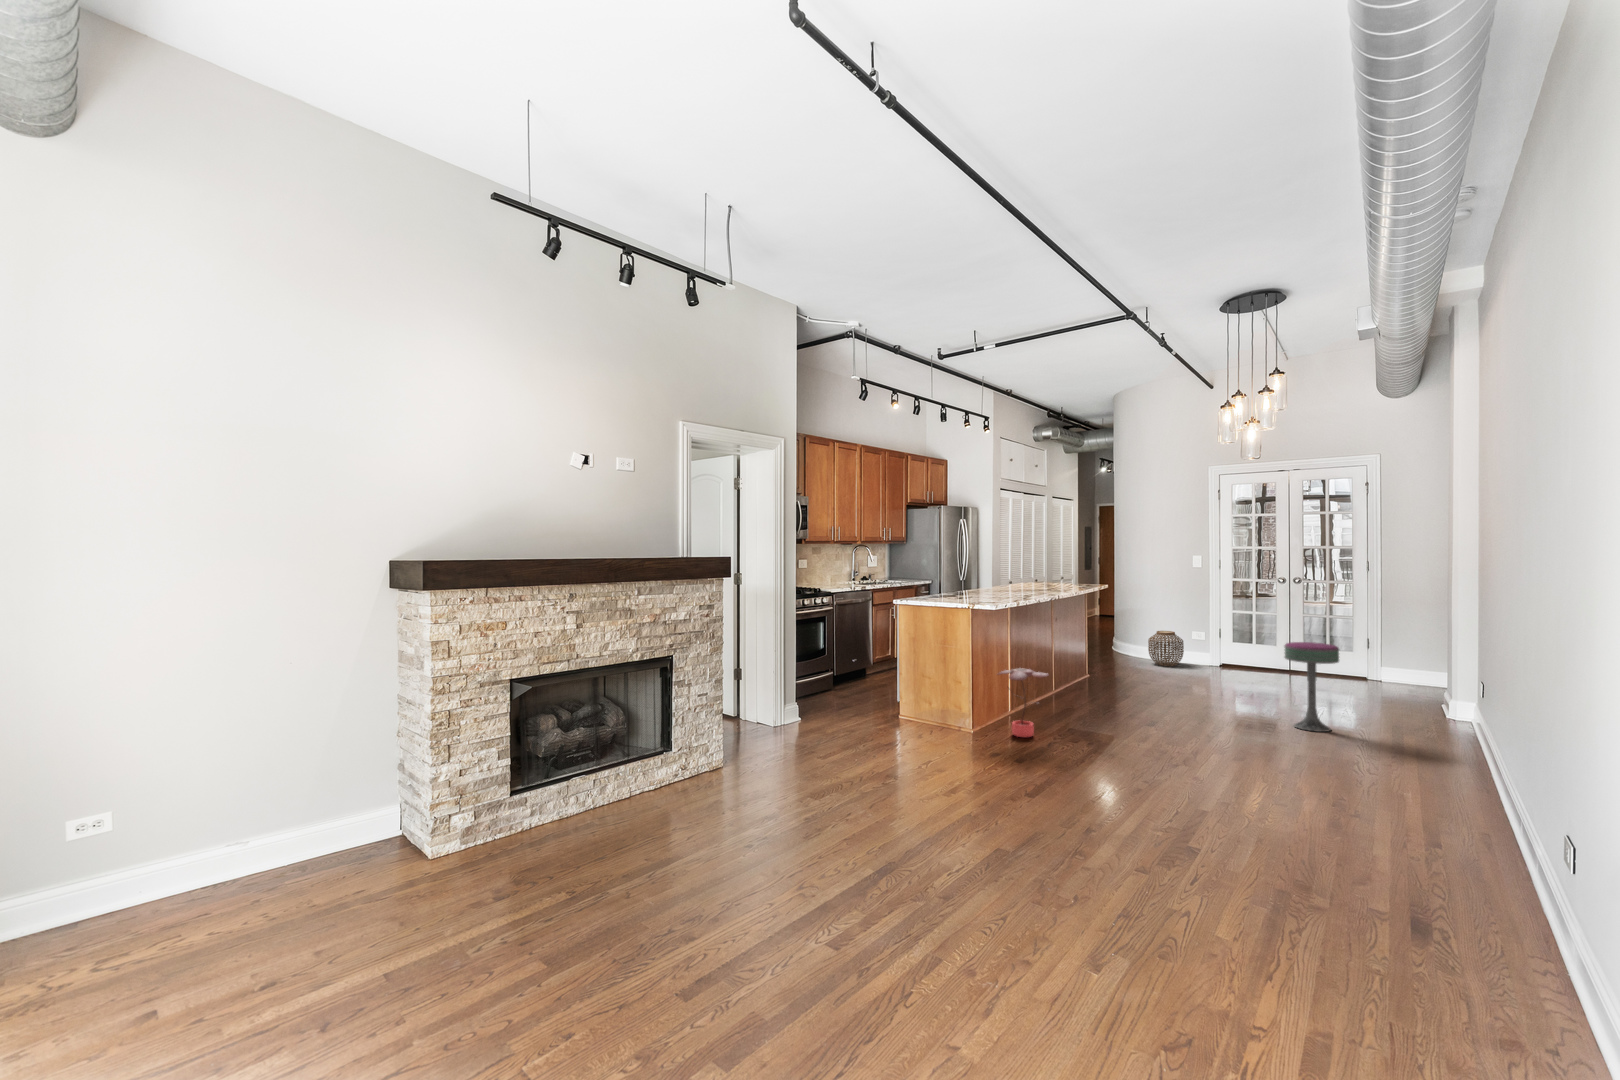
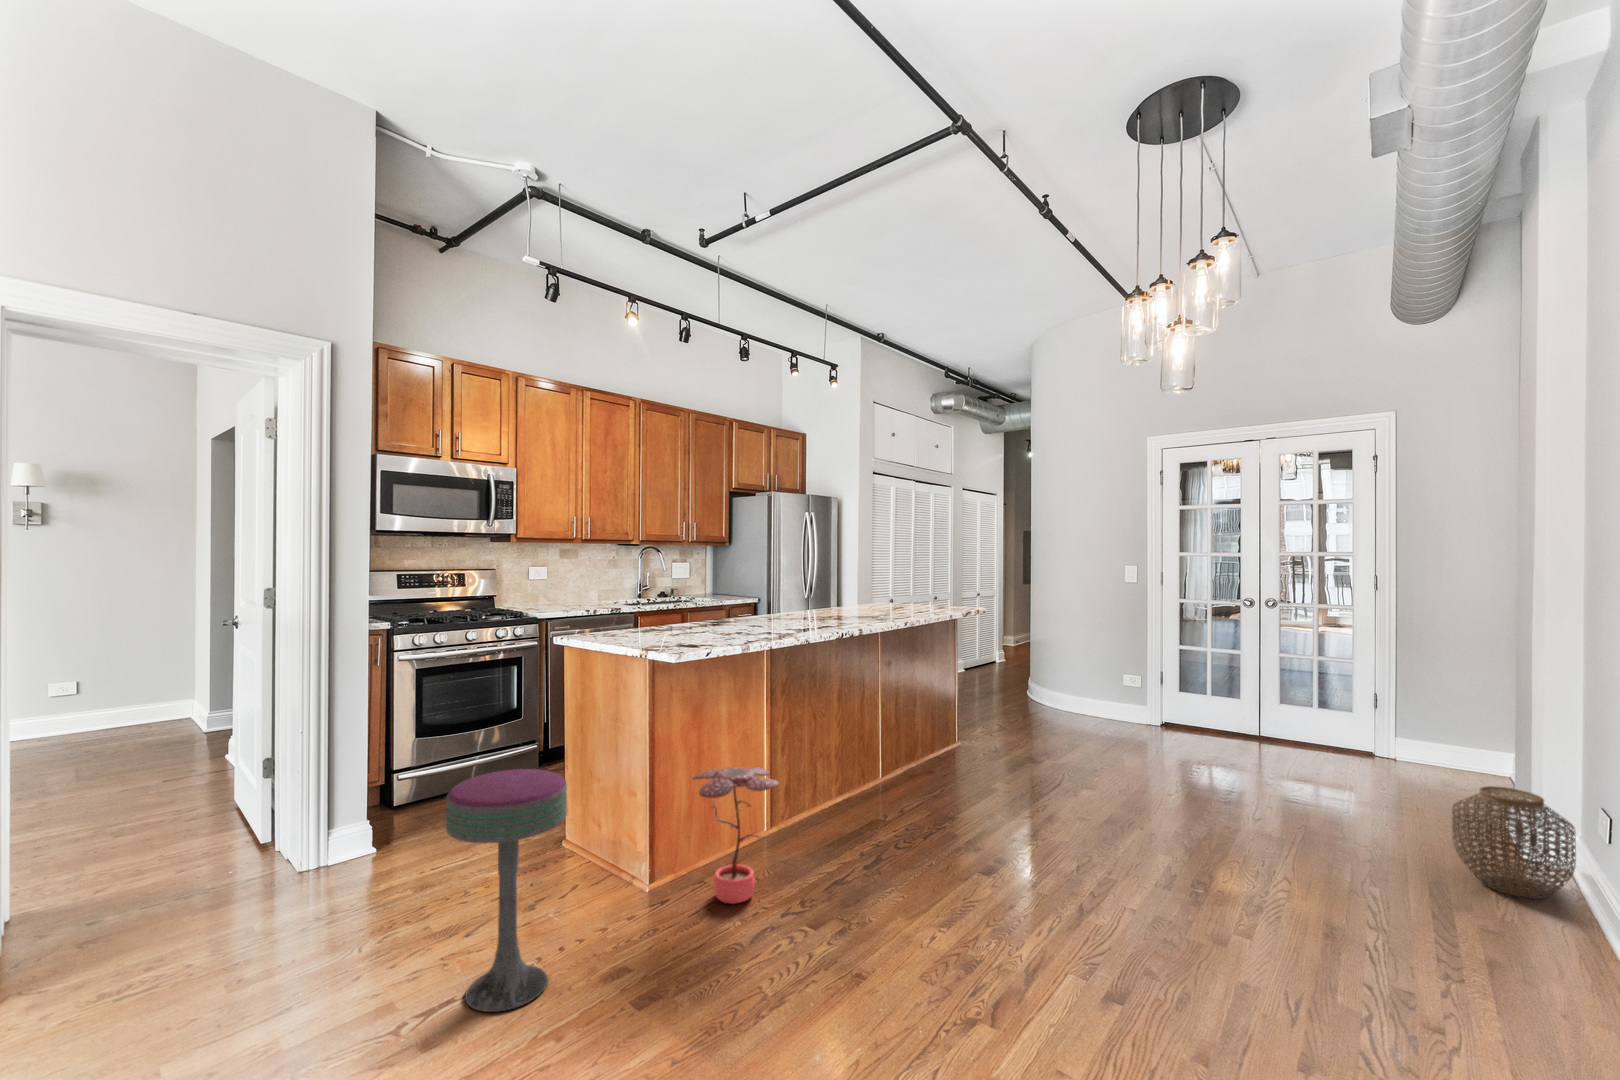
woven basket: present [1148,631,1184,666] -> present [1452,786,1576,899]
bar stool: present [1284,642,1339,732] -> present [446,769,567,1012]

